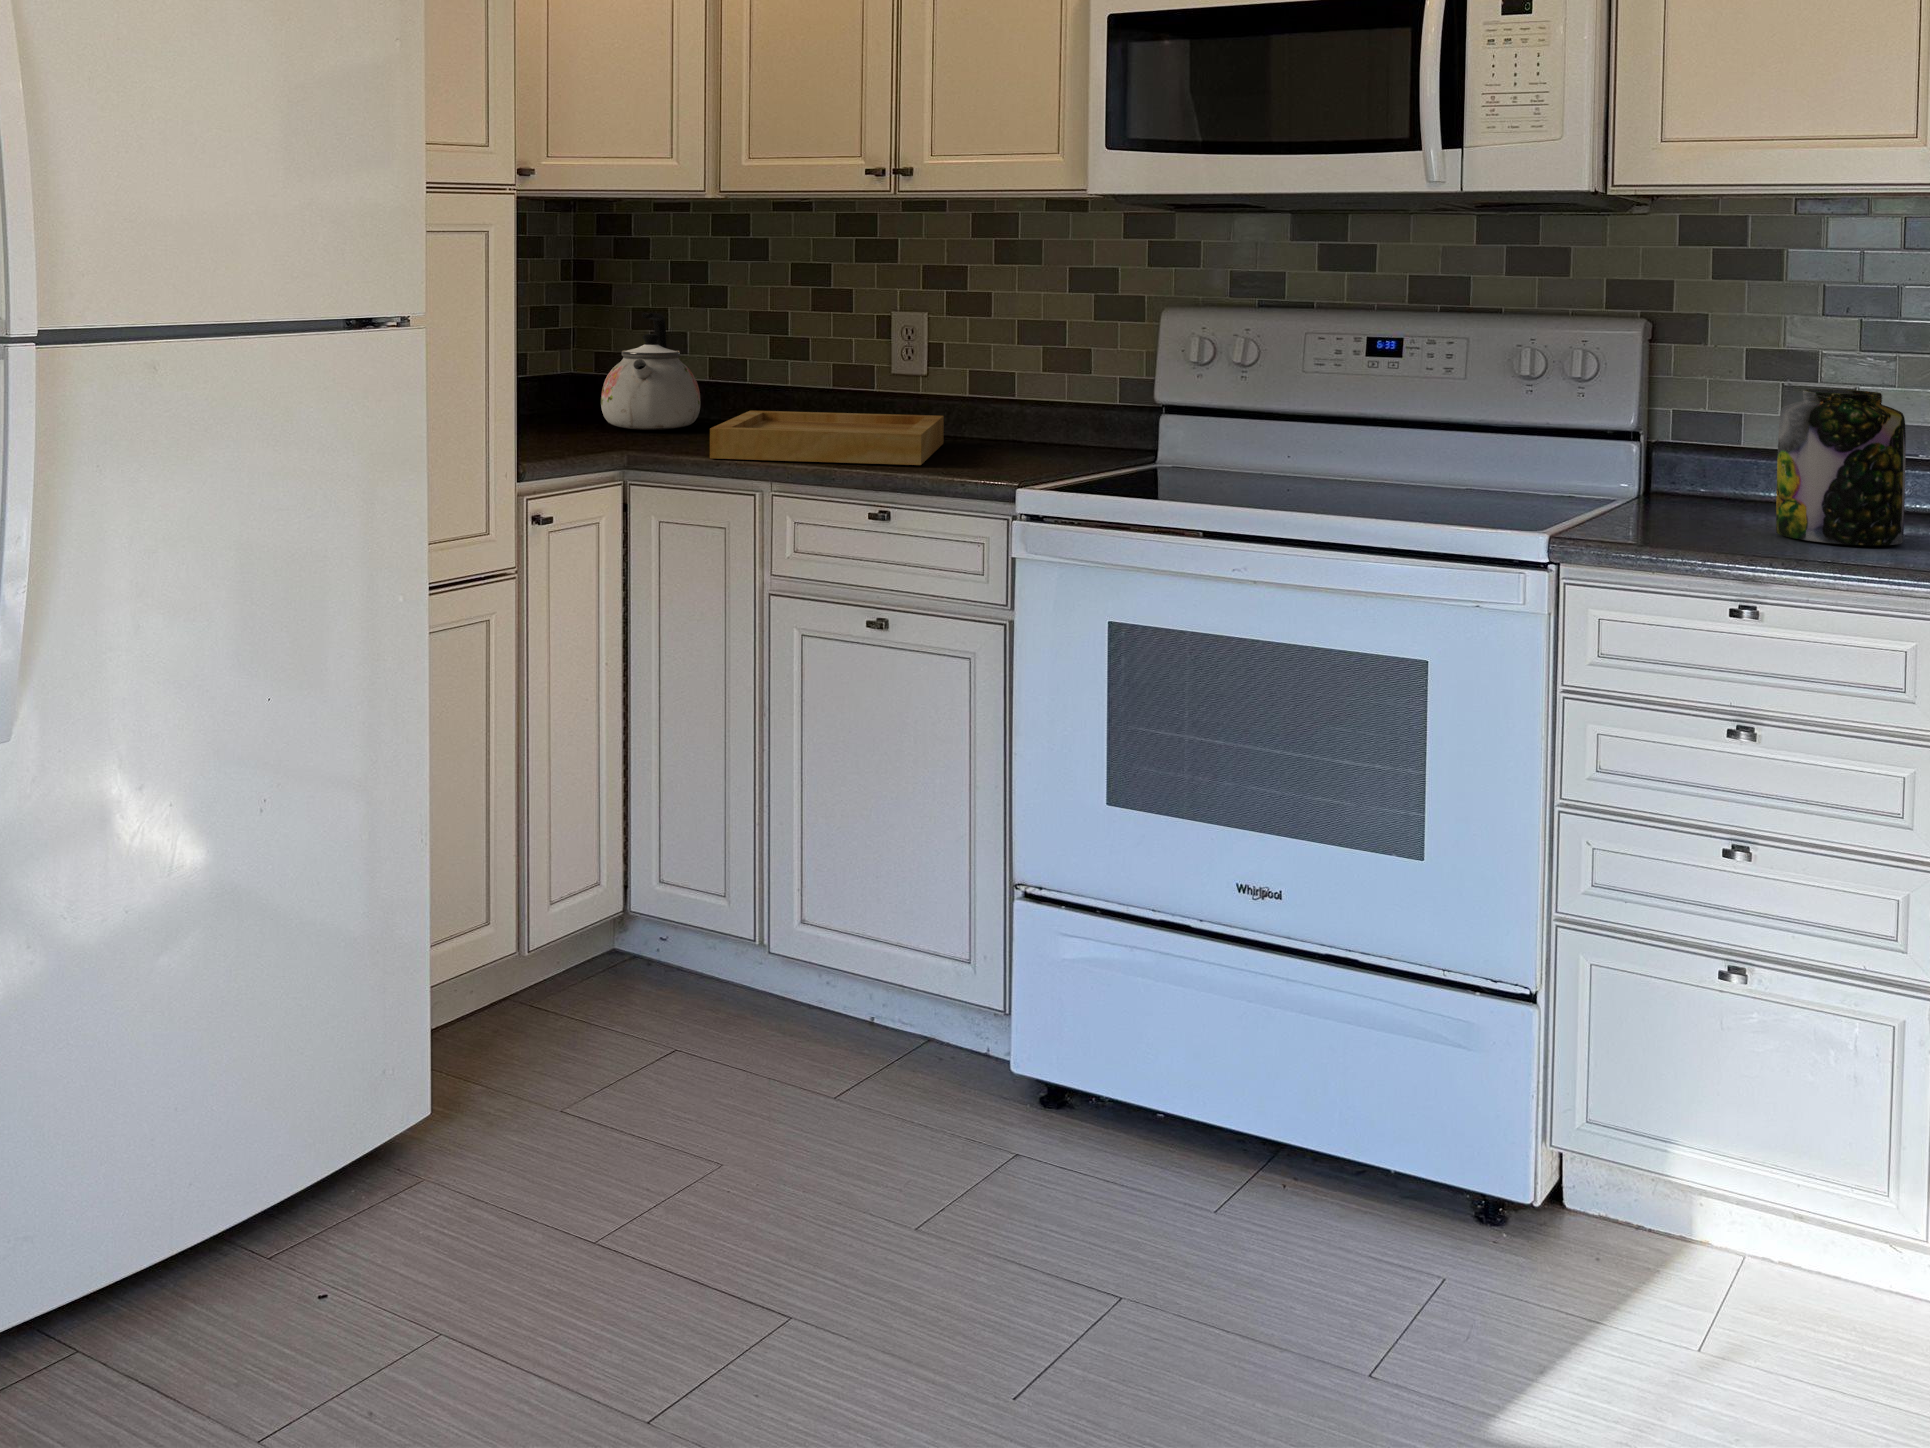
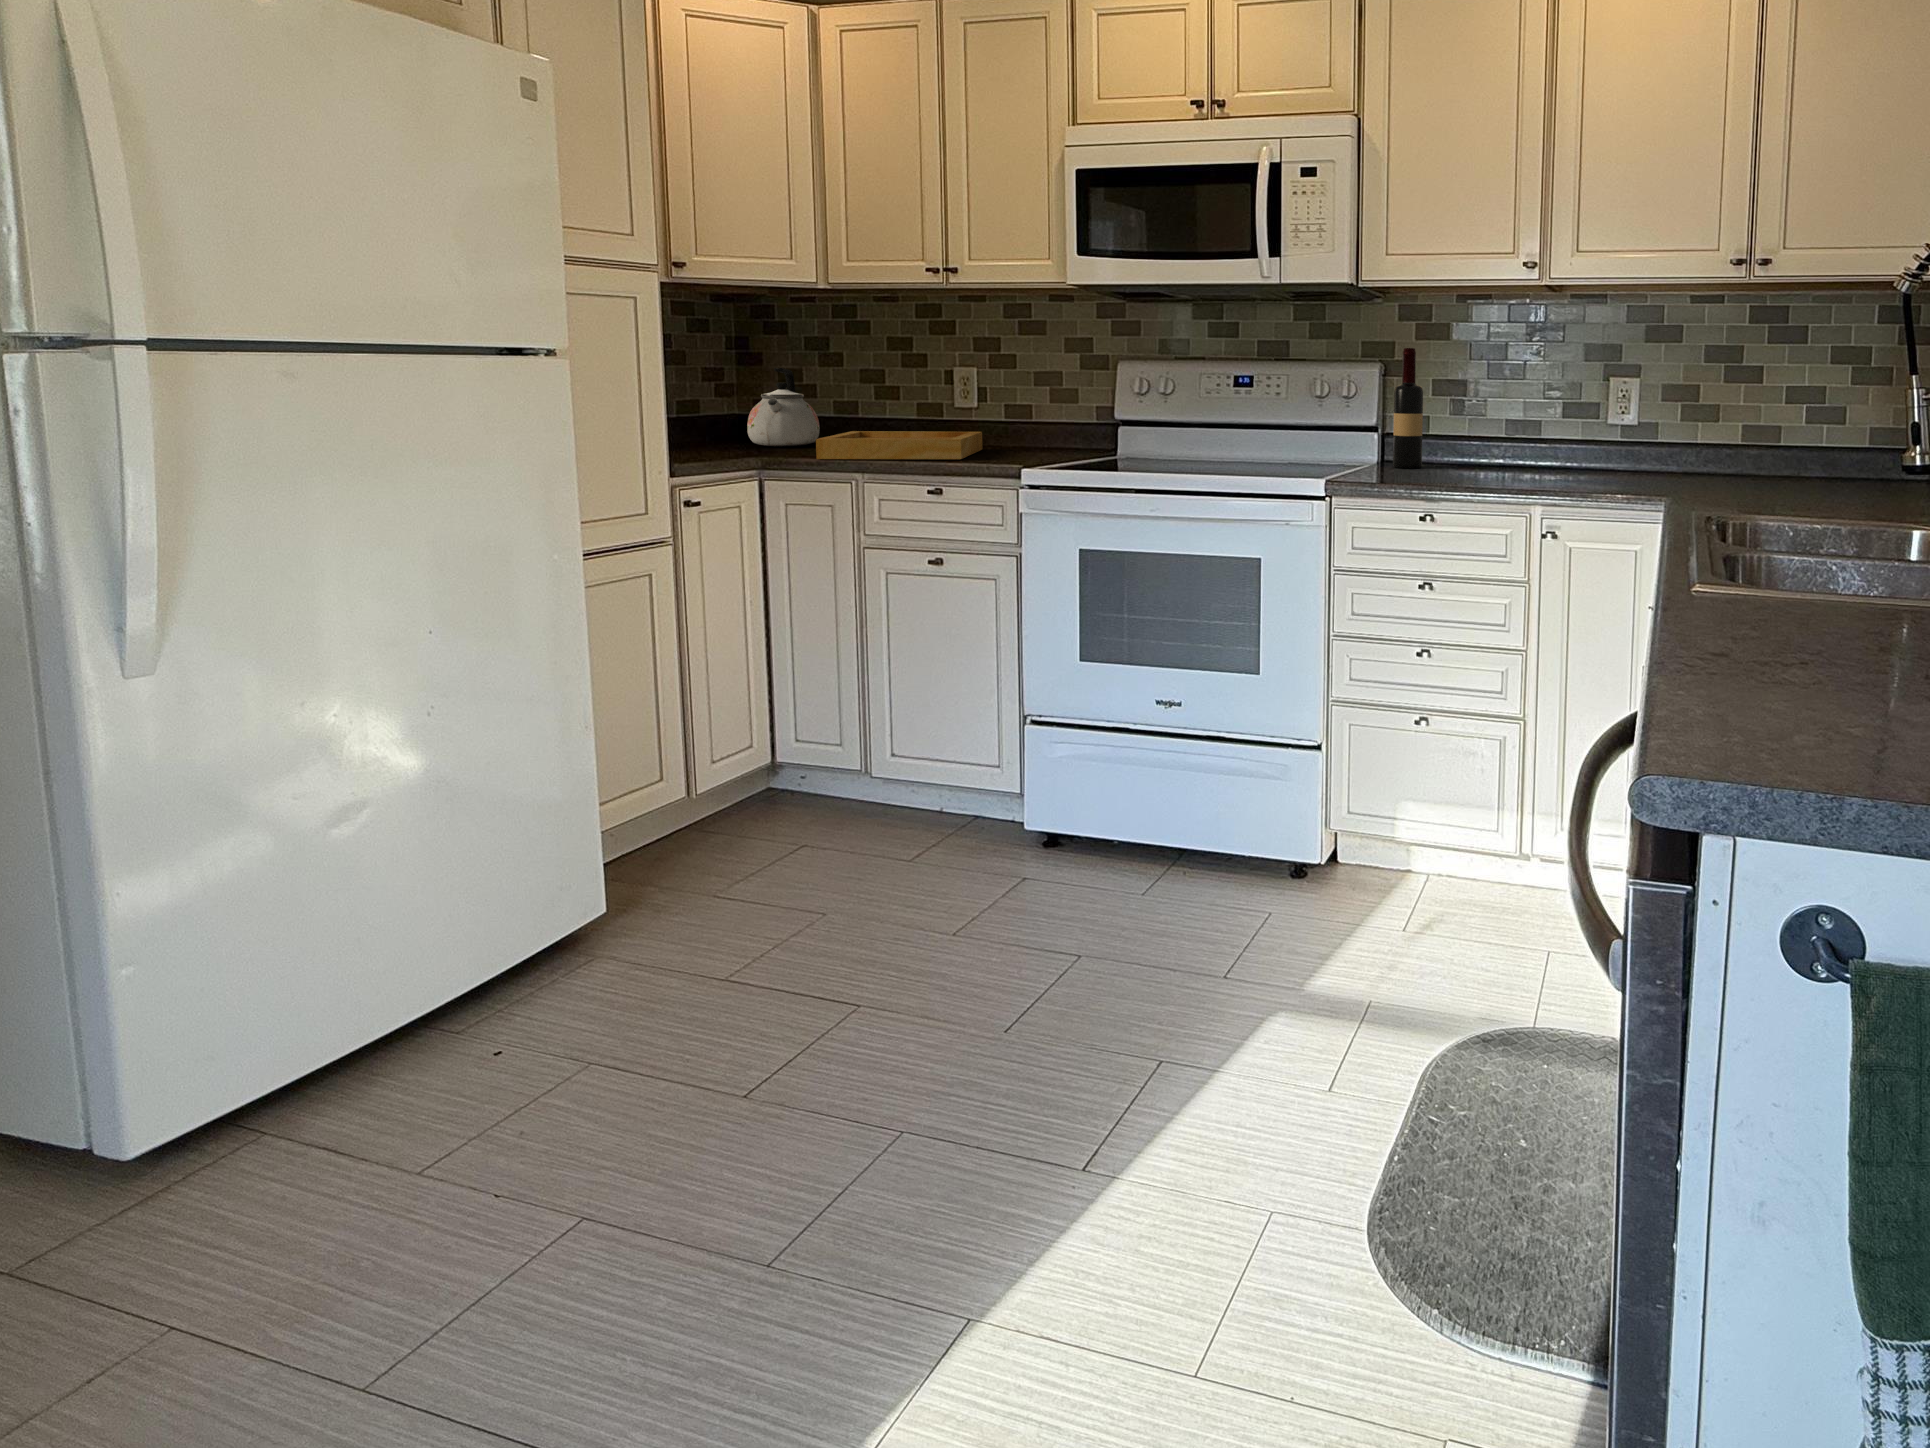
wine bottle: none [1664,298,1723,509] -> present [1393,348,1423,468]
jar: present [1776,389,1906,546] -> none [1448,395,1512,480]

